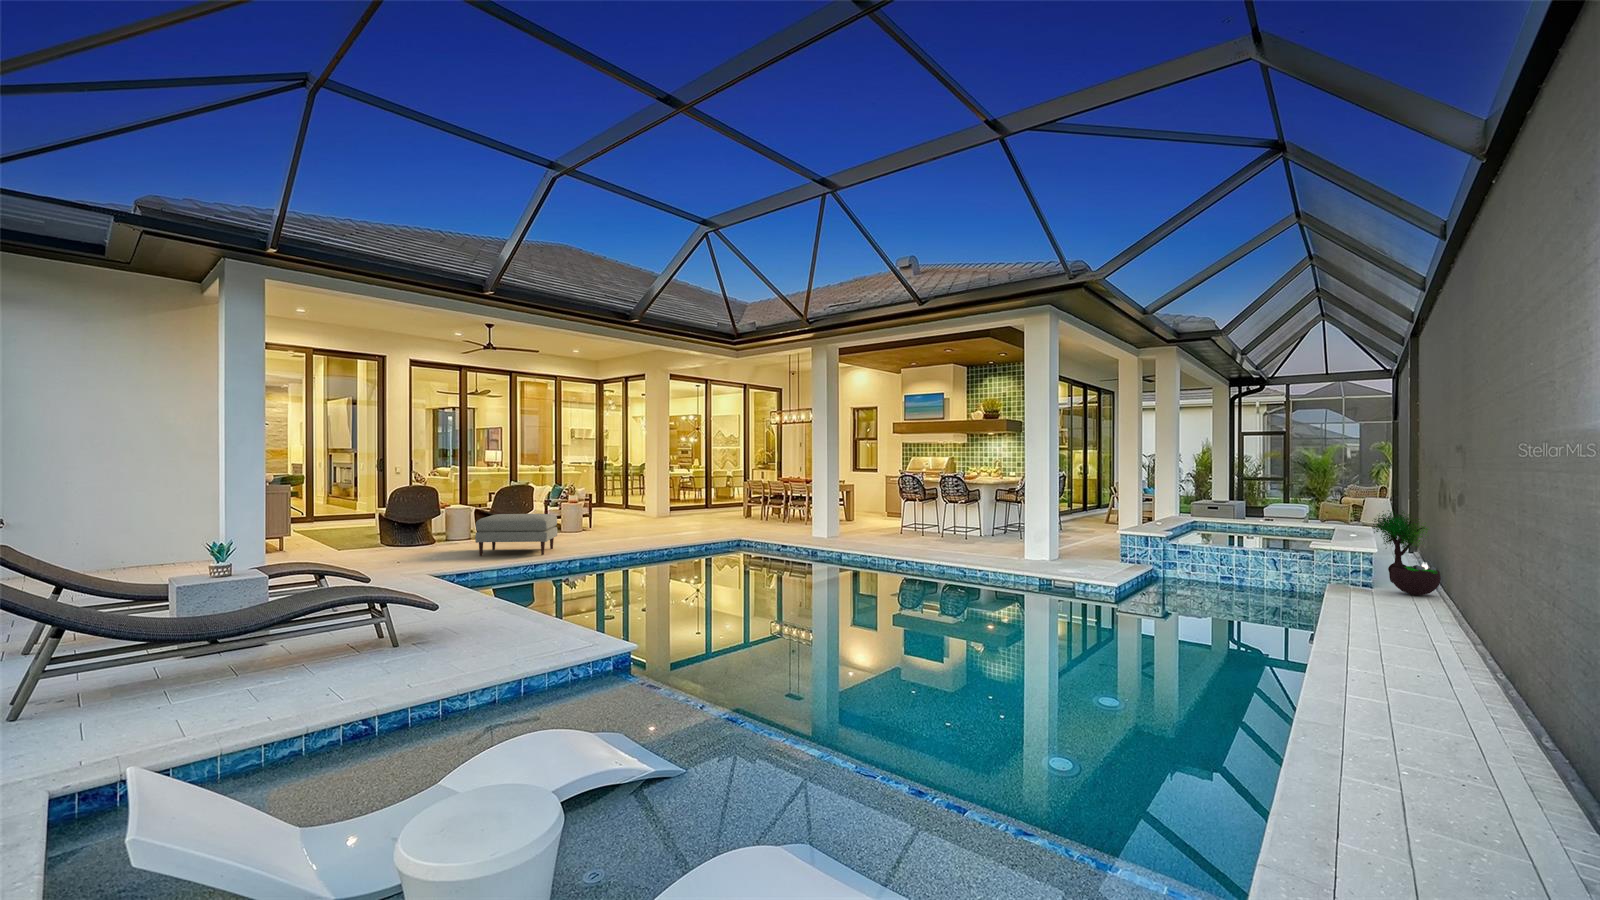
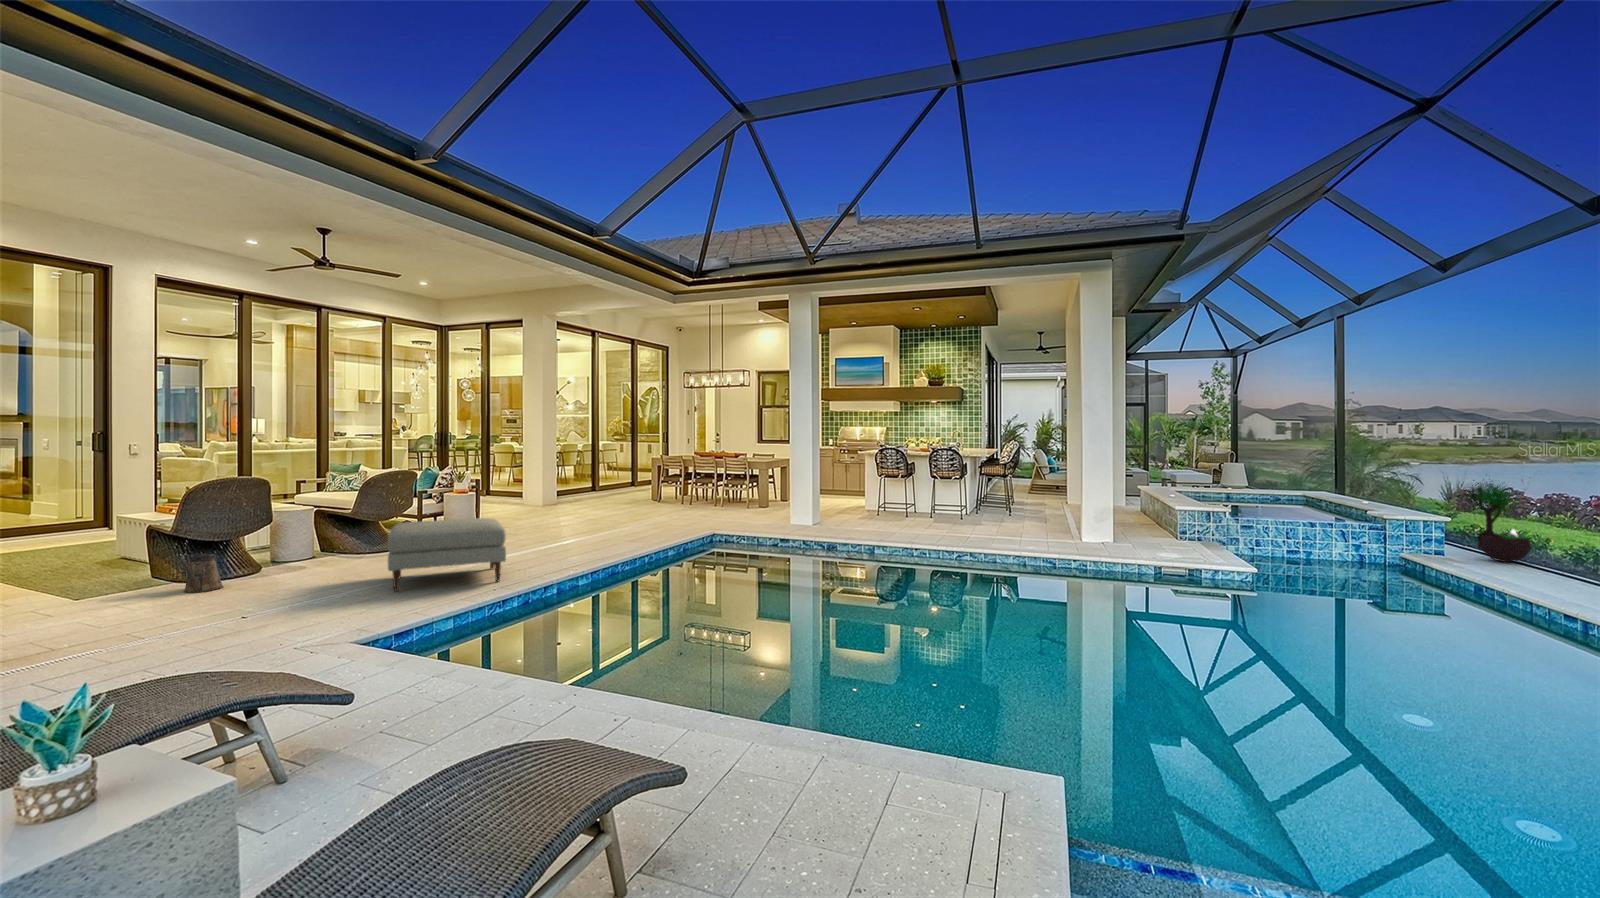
watering can: none [374,528,401,550] -> present [178,554,223,593]

